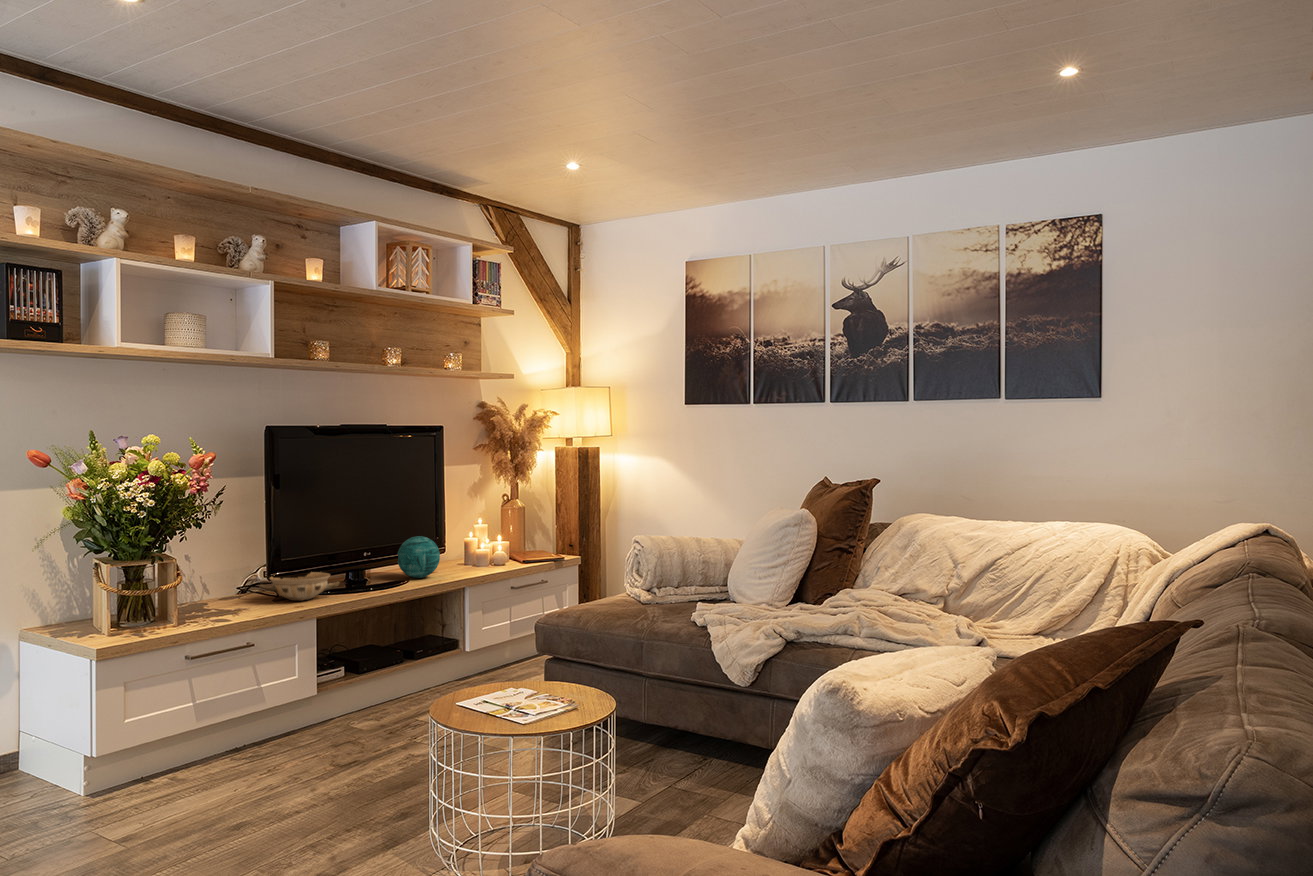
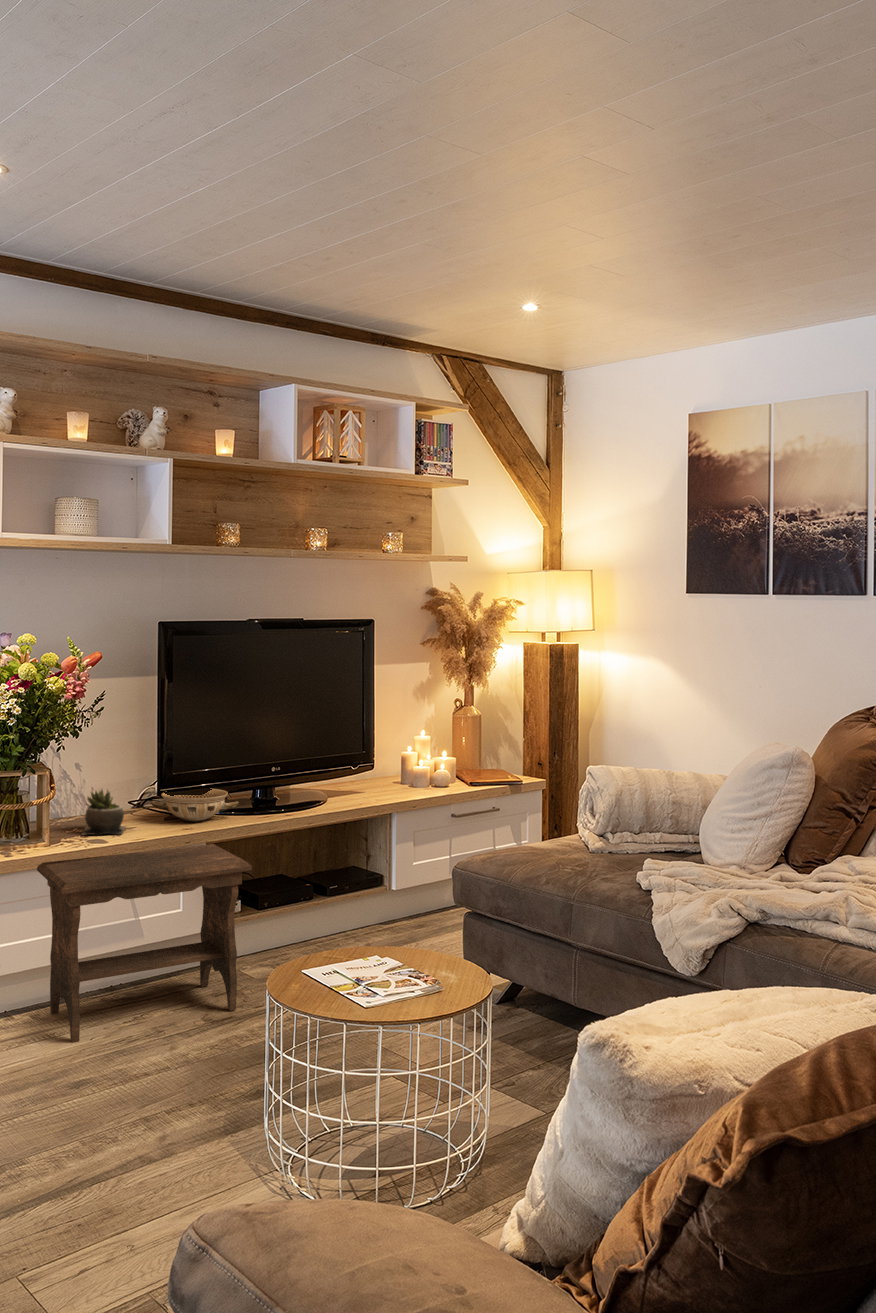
decorative orb: present [398,536,440,578] -> none [315,750,363,799]
succulent plant: none [201,574,241,616] -> present [82,790,125,835]
footstool: none [170,617,371,797] -> present [37,844,252,1042]

